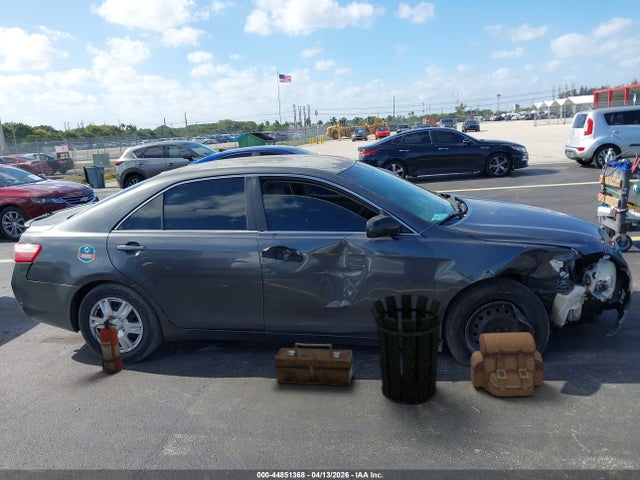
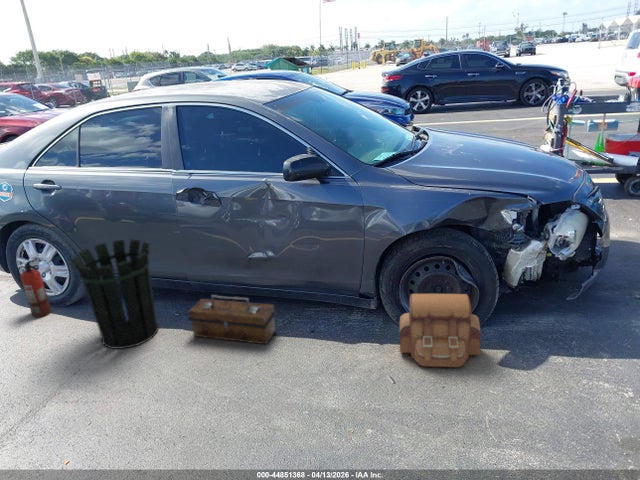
waste bin: present [370,294,445,404] -> present [71,240,159,349]

